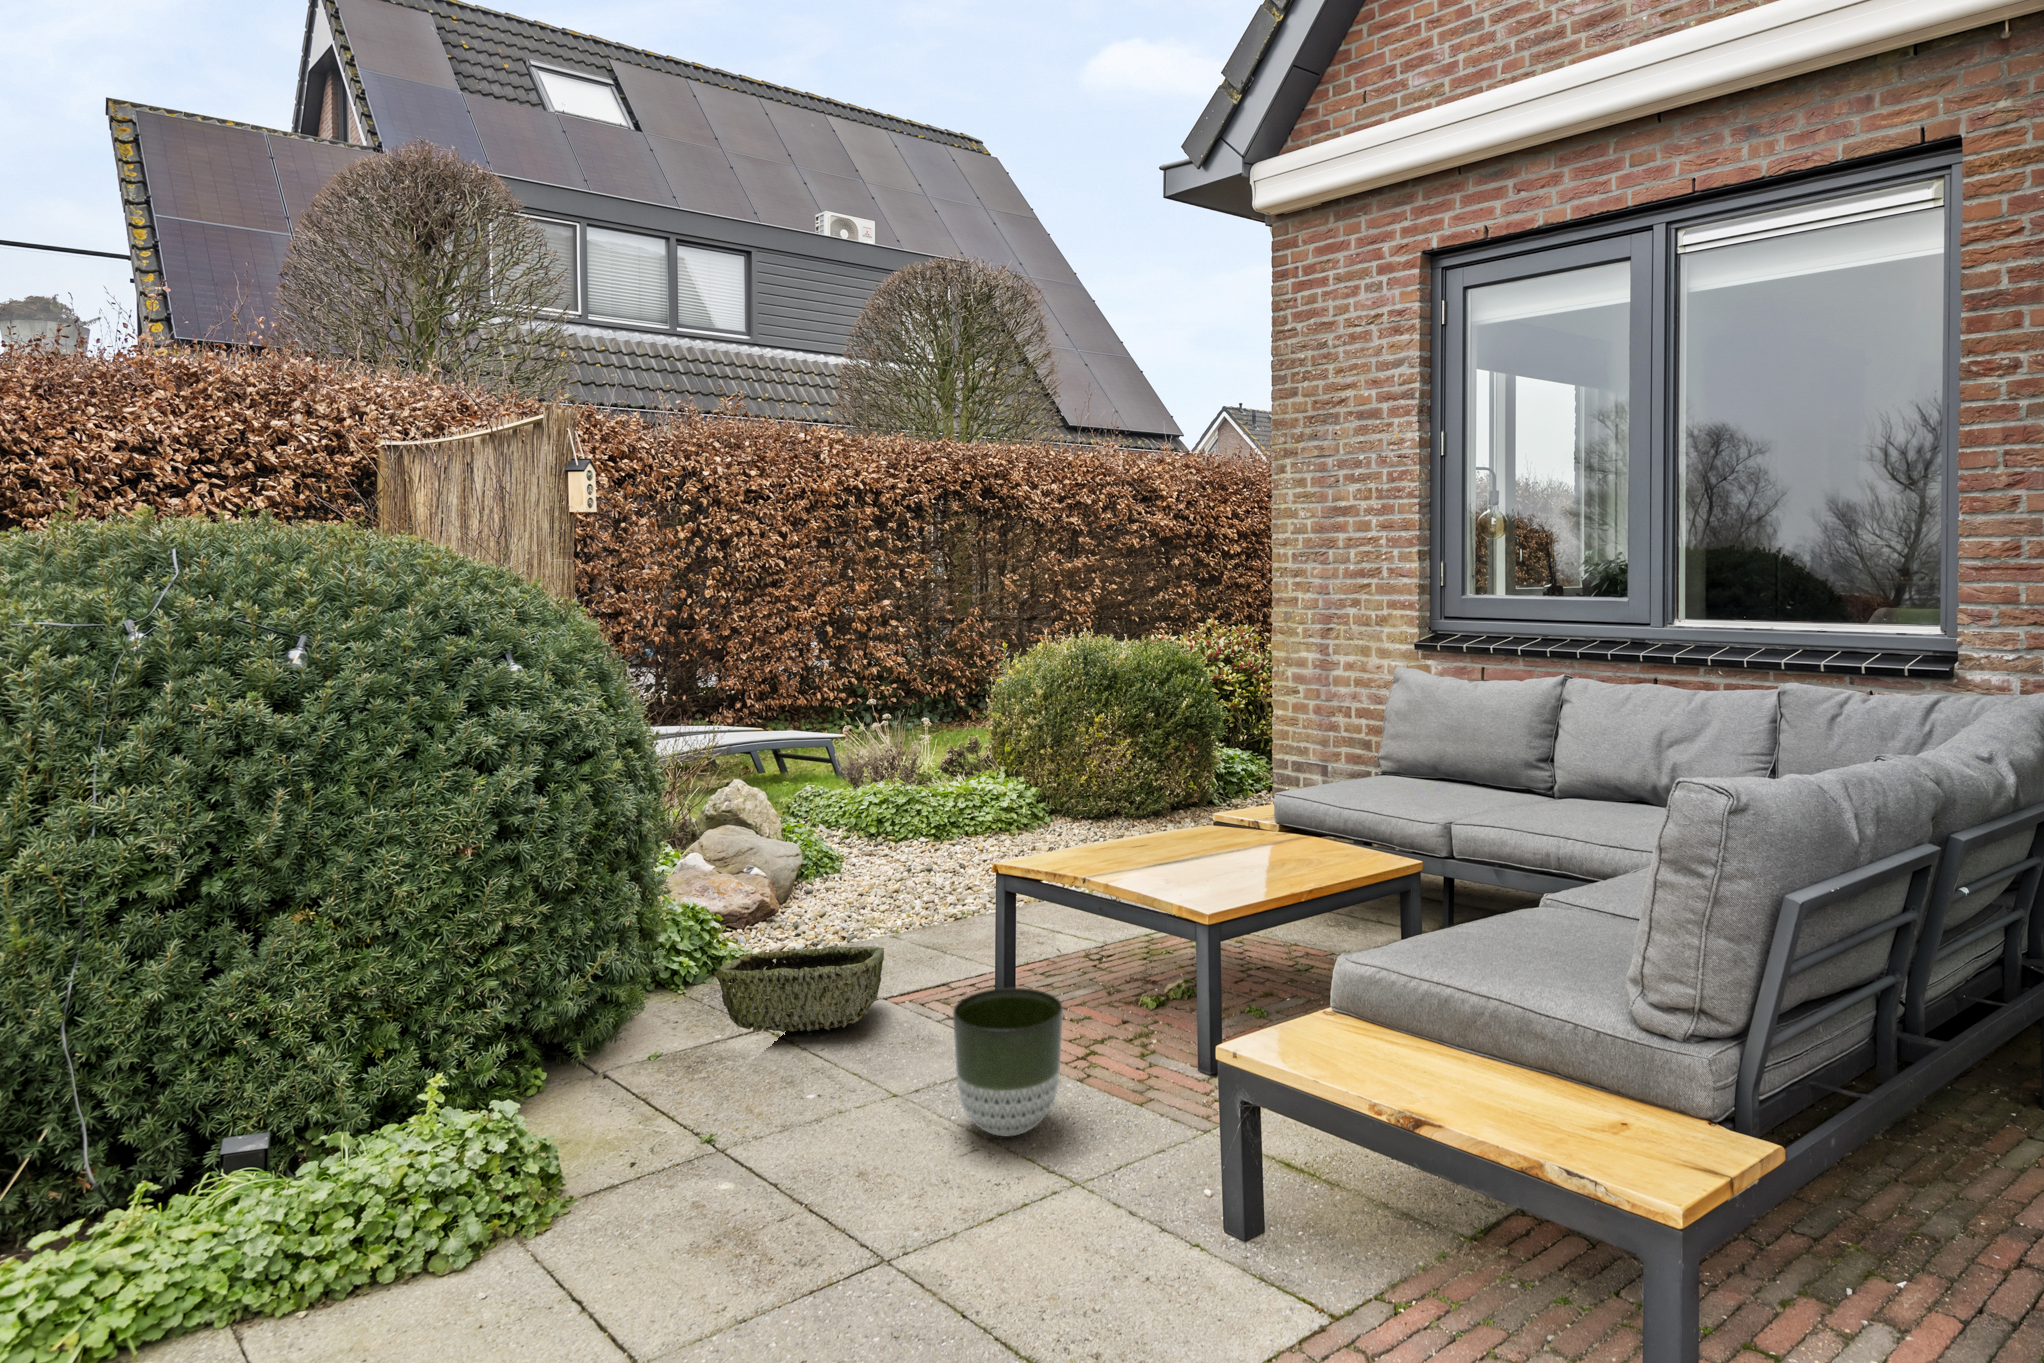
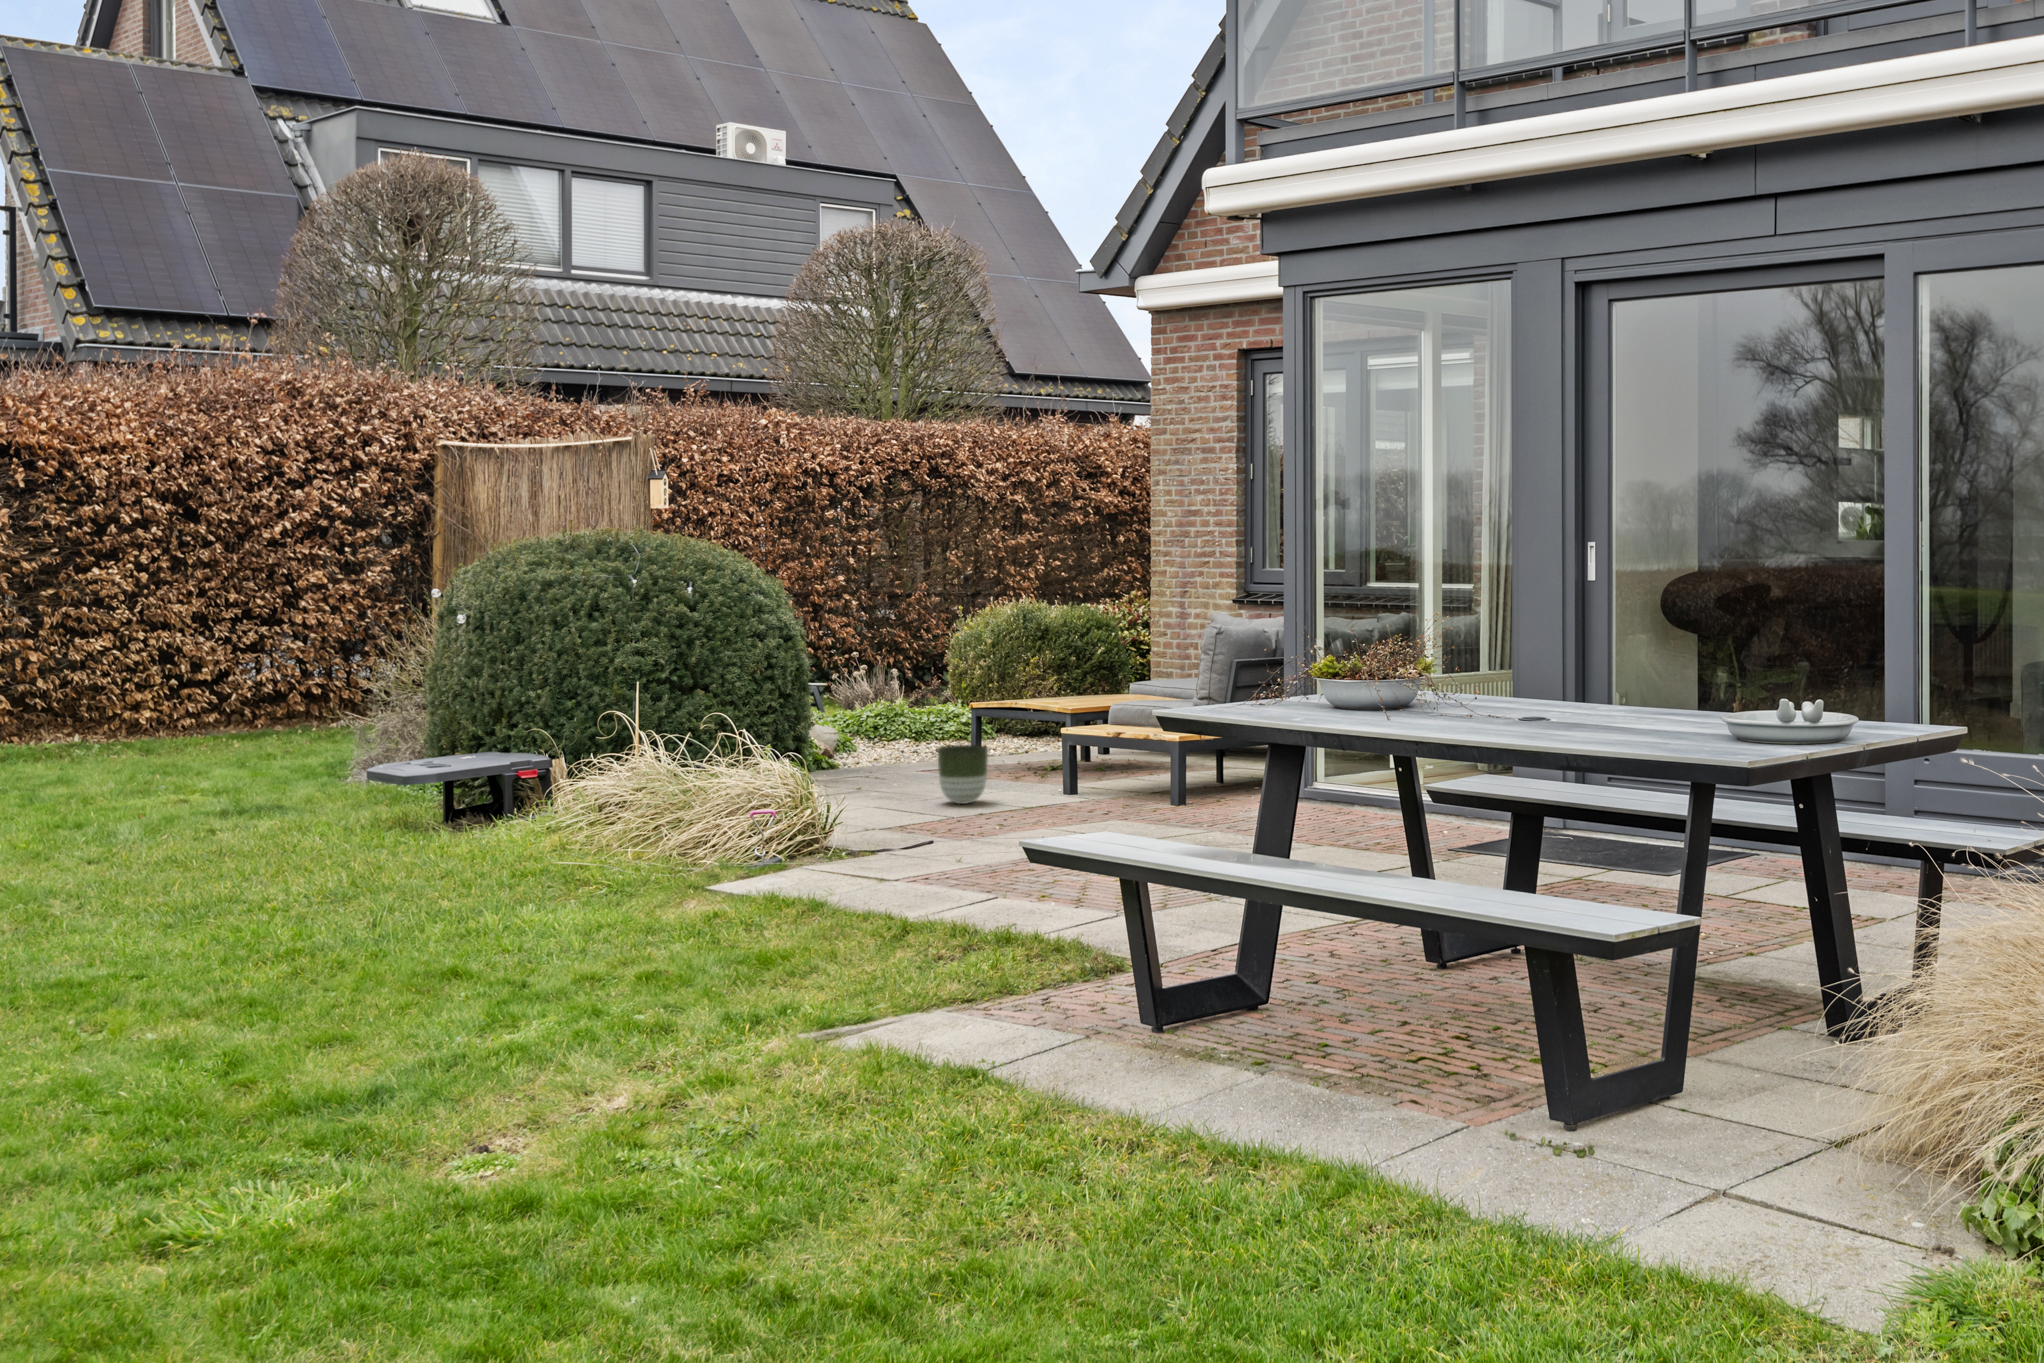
woven basket: present [715,946,884,1032] -> none [808,749,894,788]

